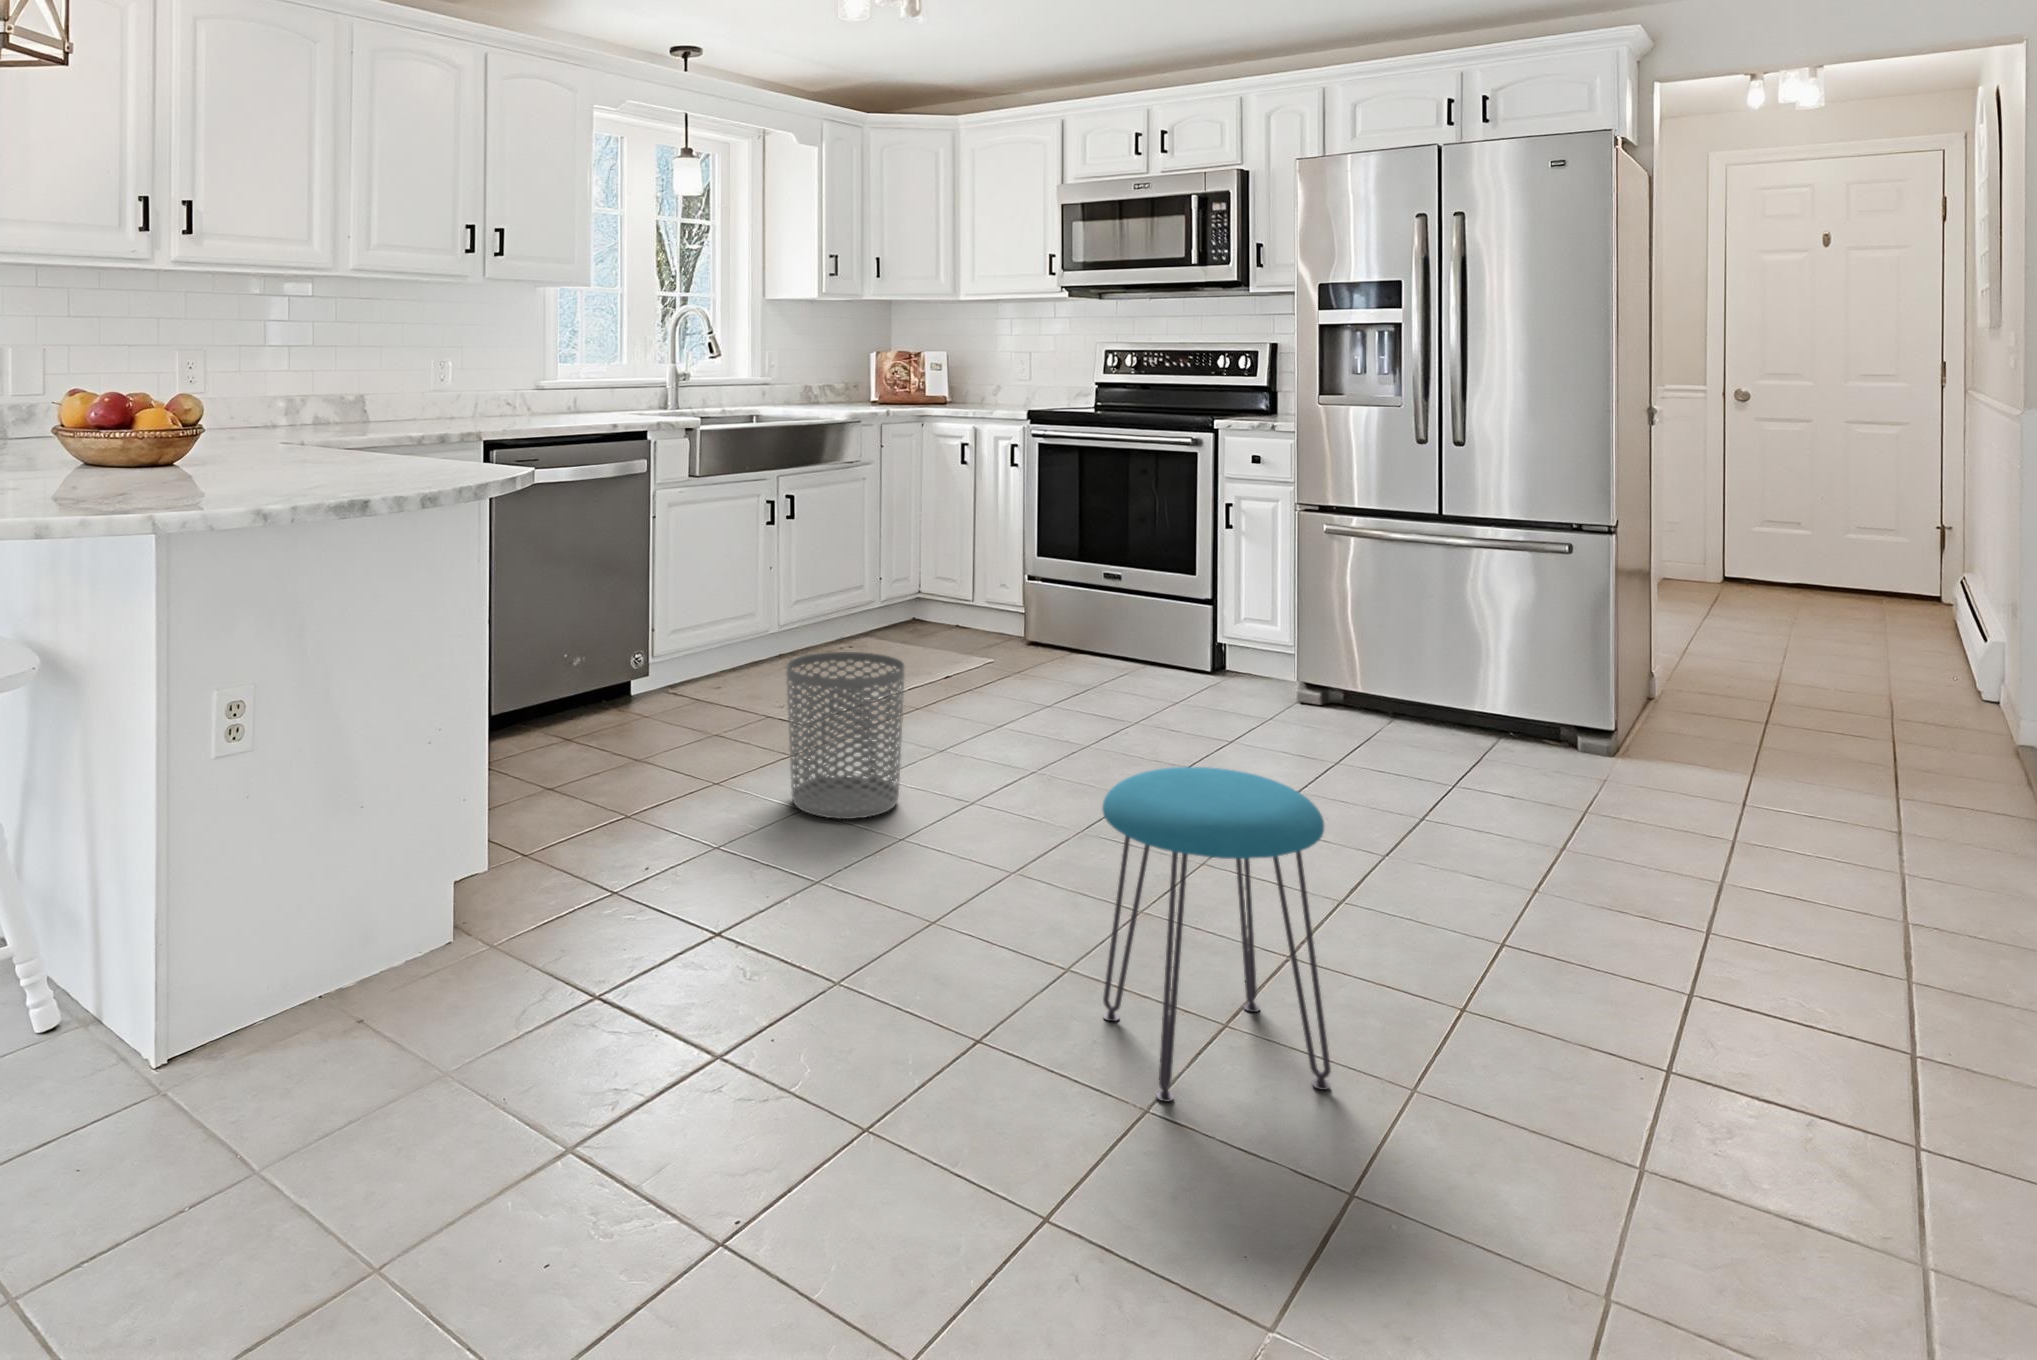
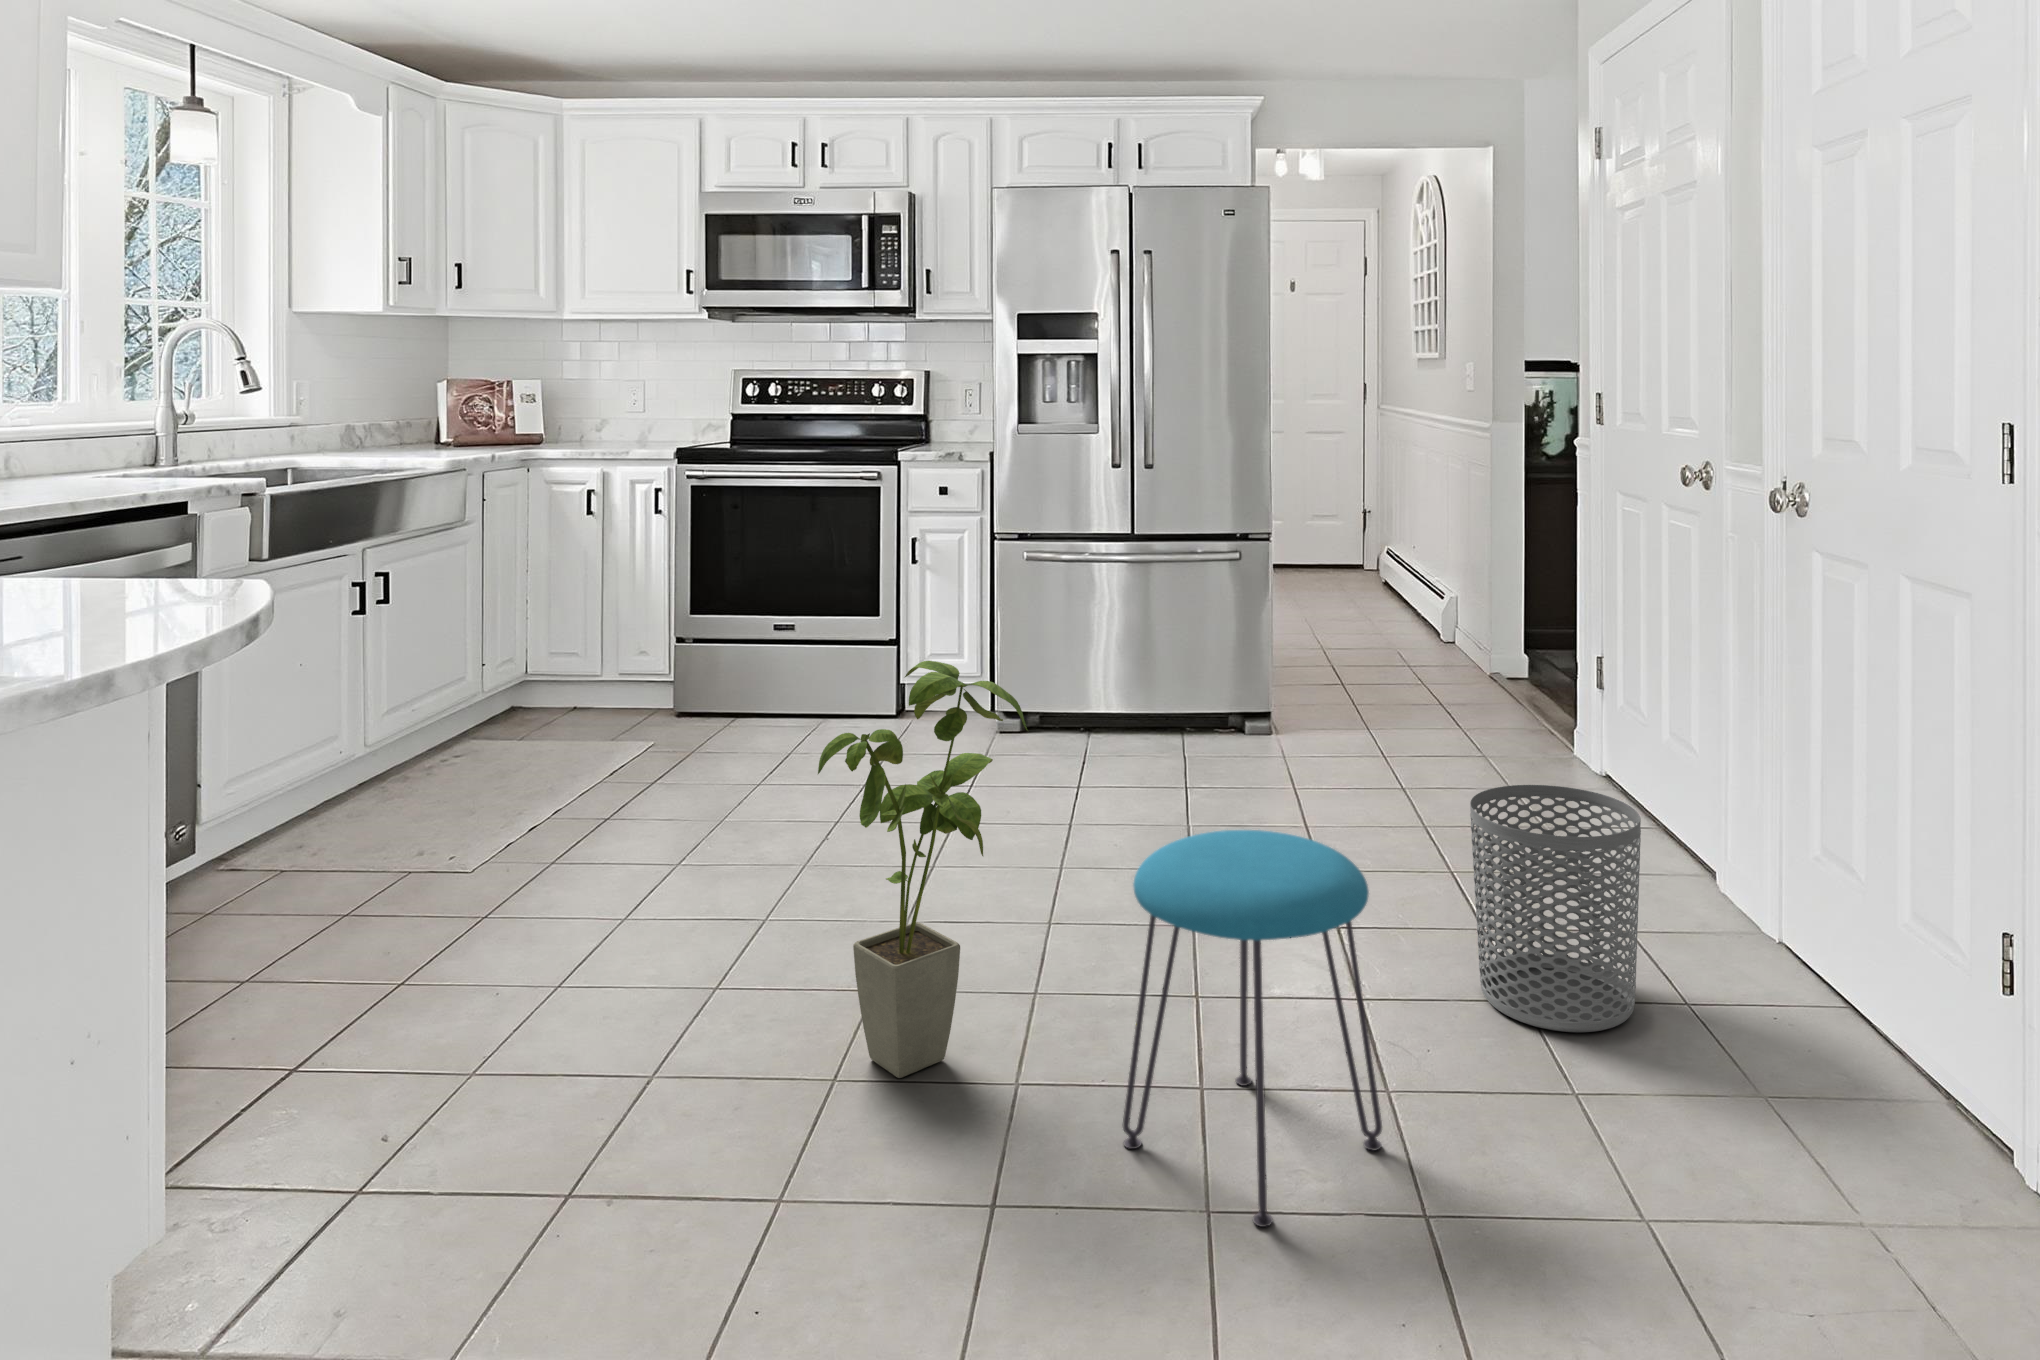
house plant: none [922,587,1091,925] -> present [818,661,1027,1078]
waste bin: present [786,652,905,819] -> present [1470,785,1641,1032]

